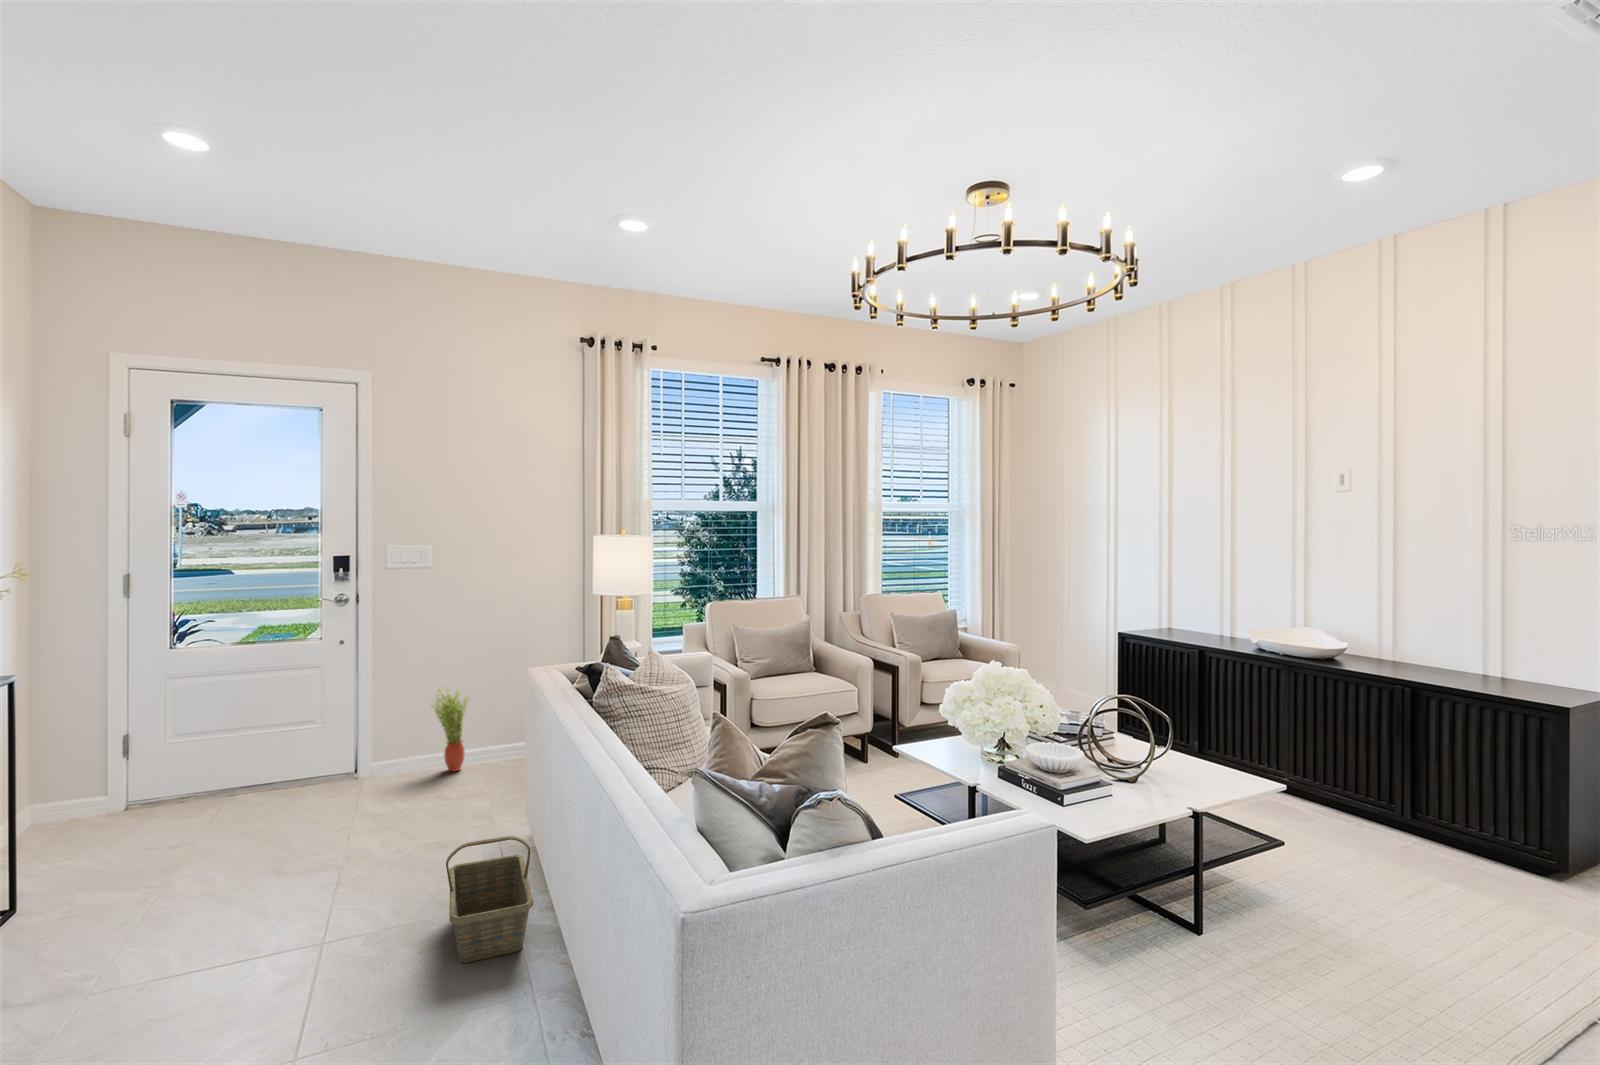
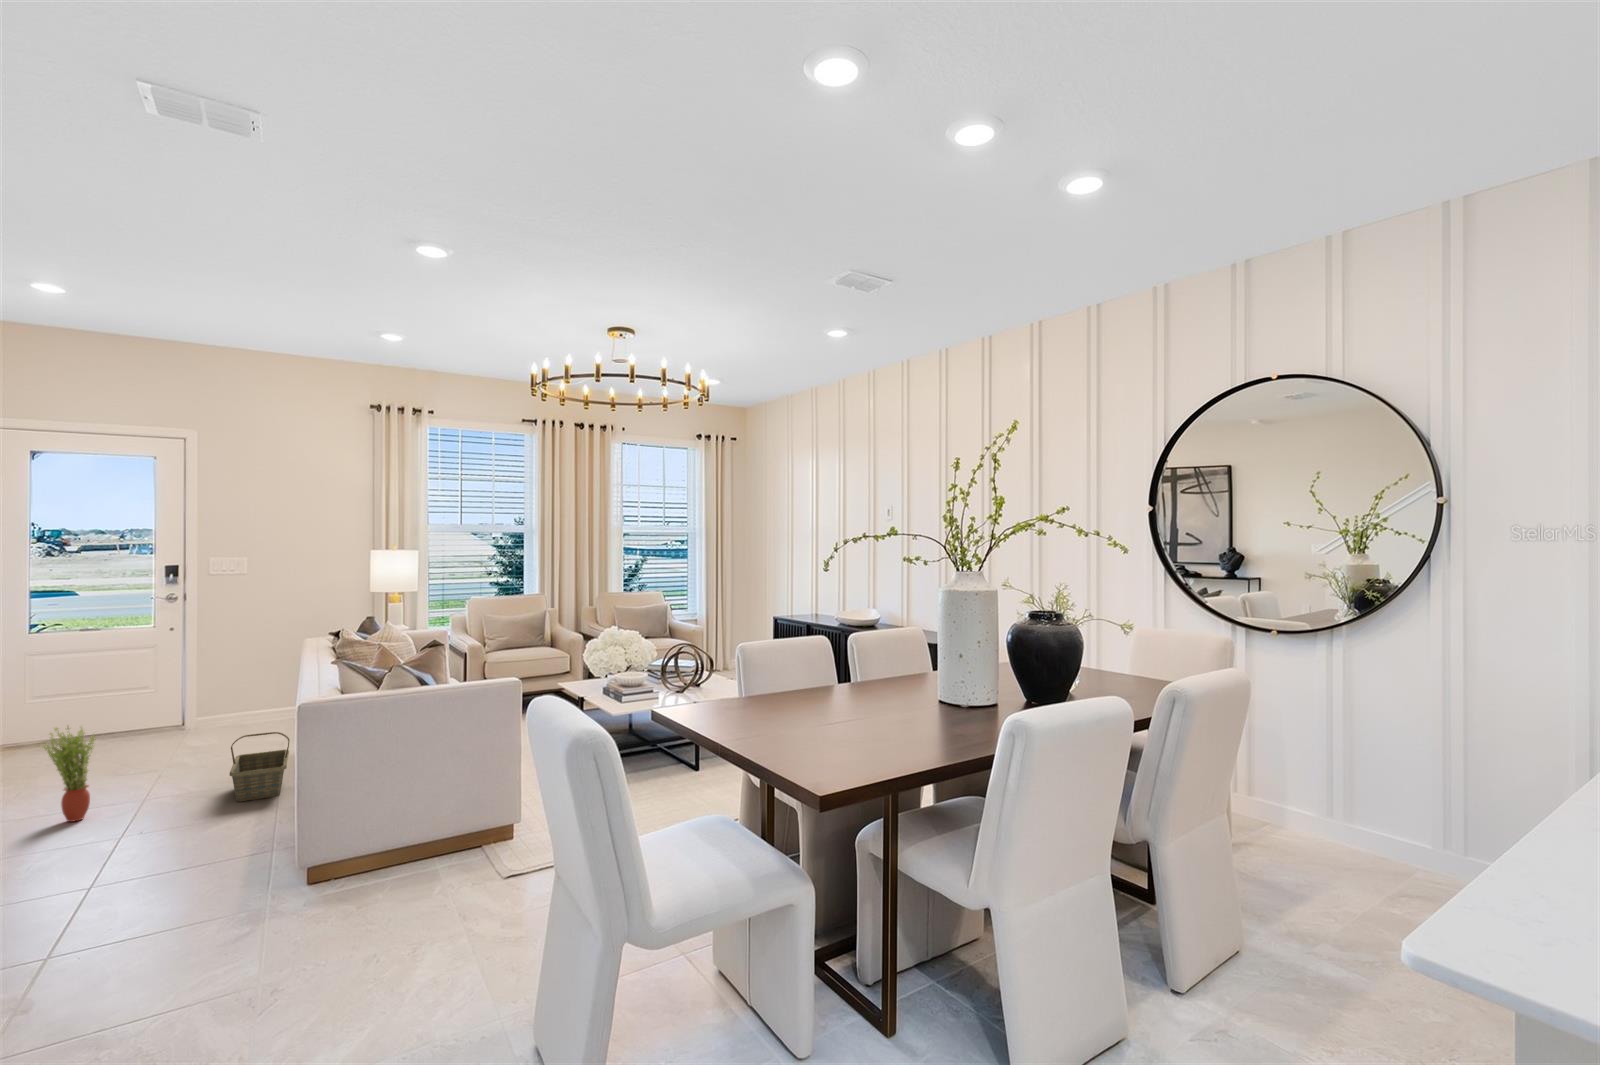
potted plant: present [433,689,469,771] -> present [44,726,95,822]

